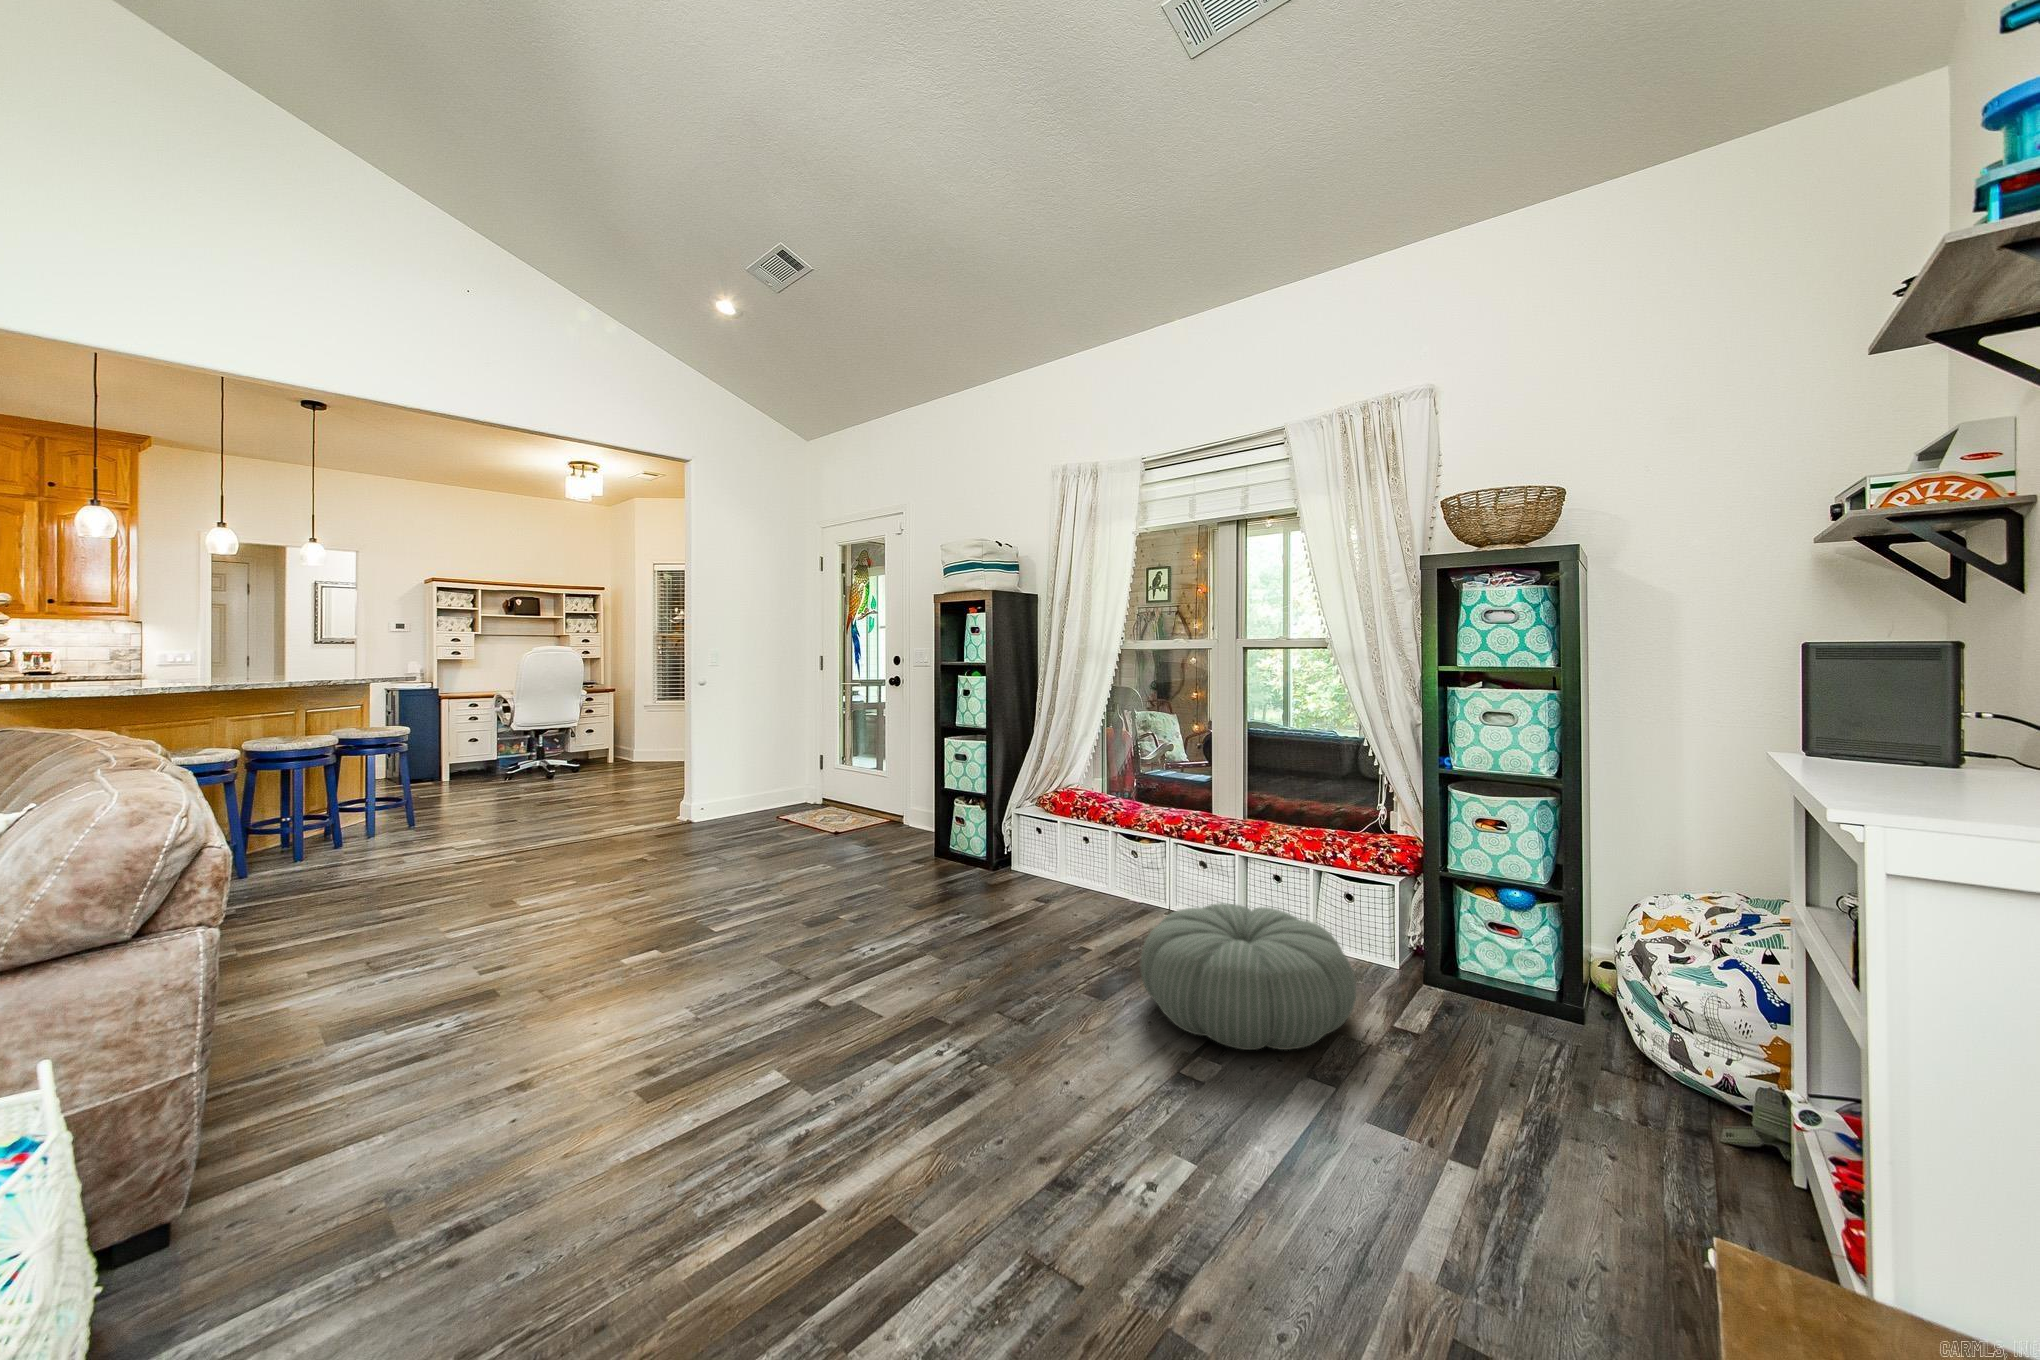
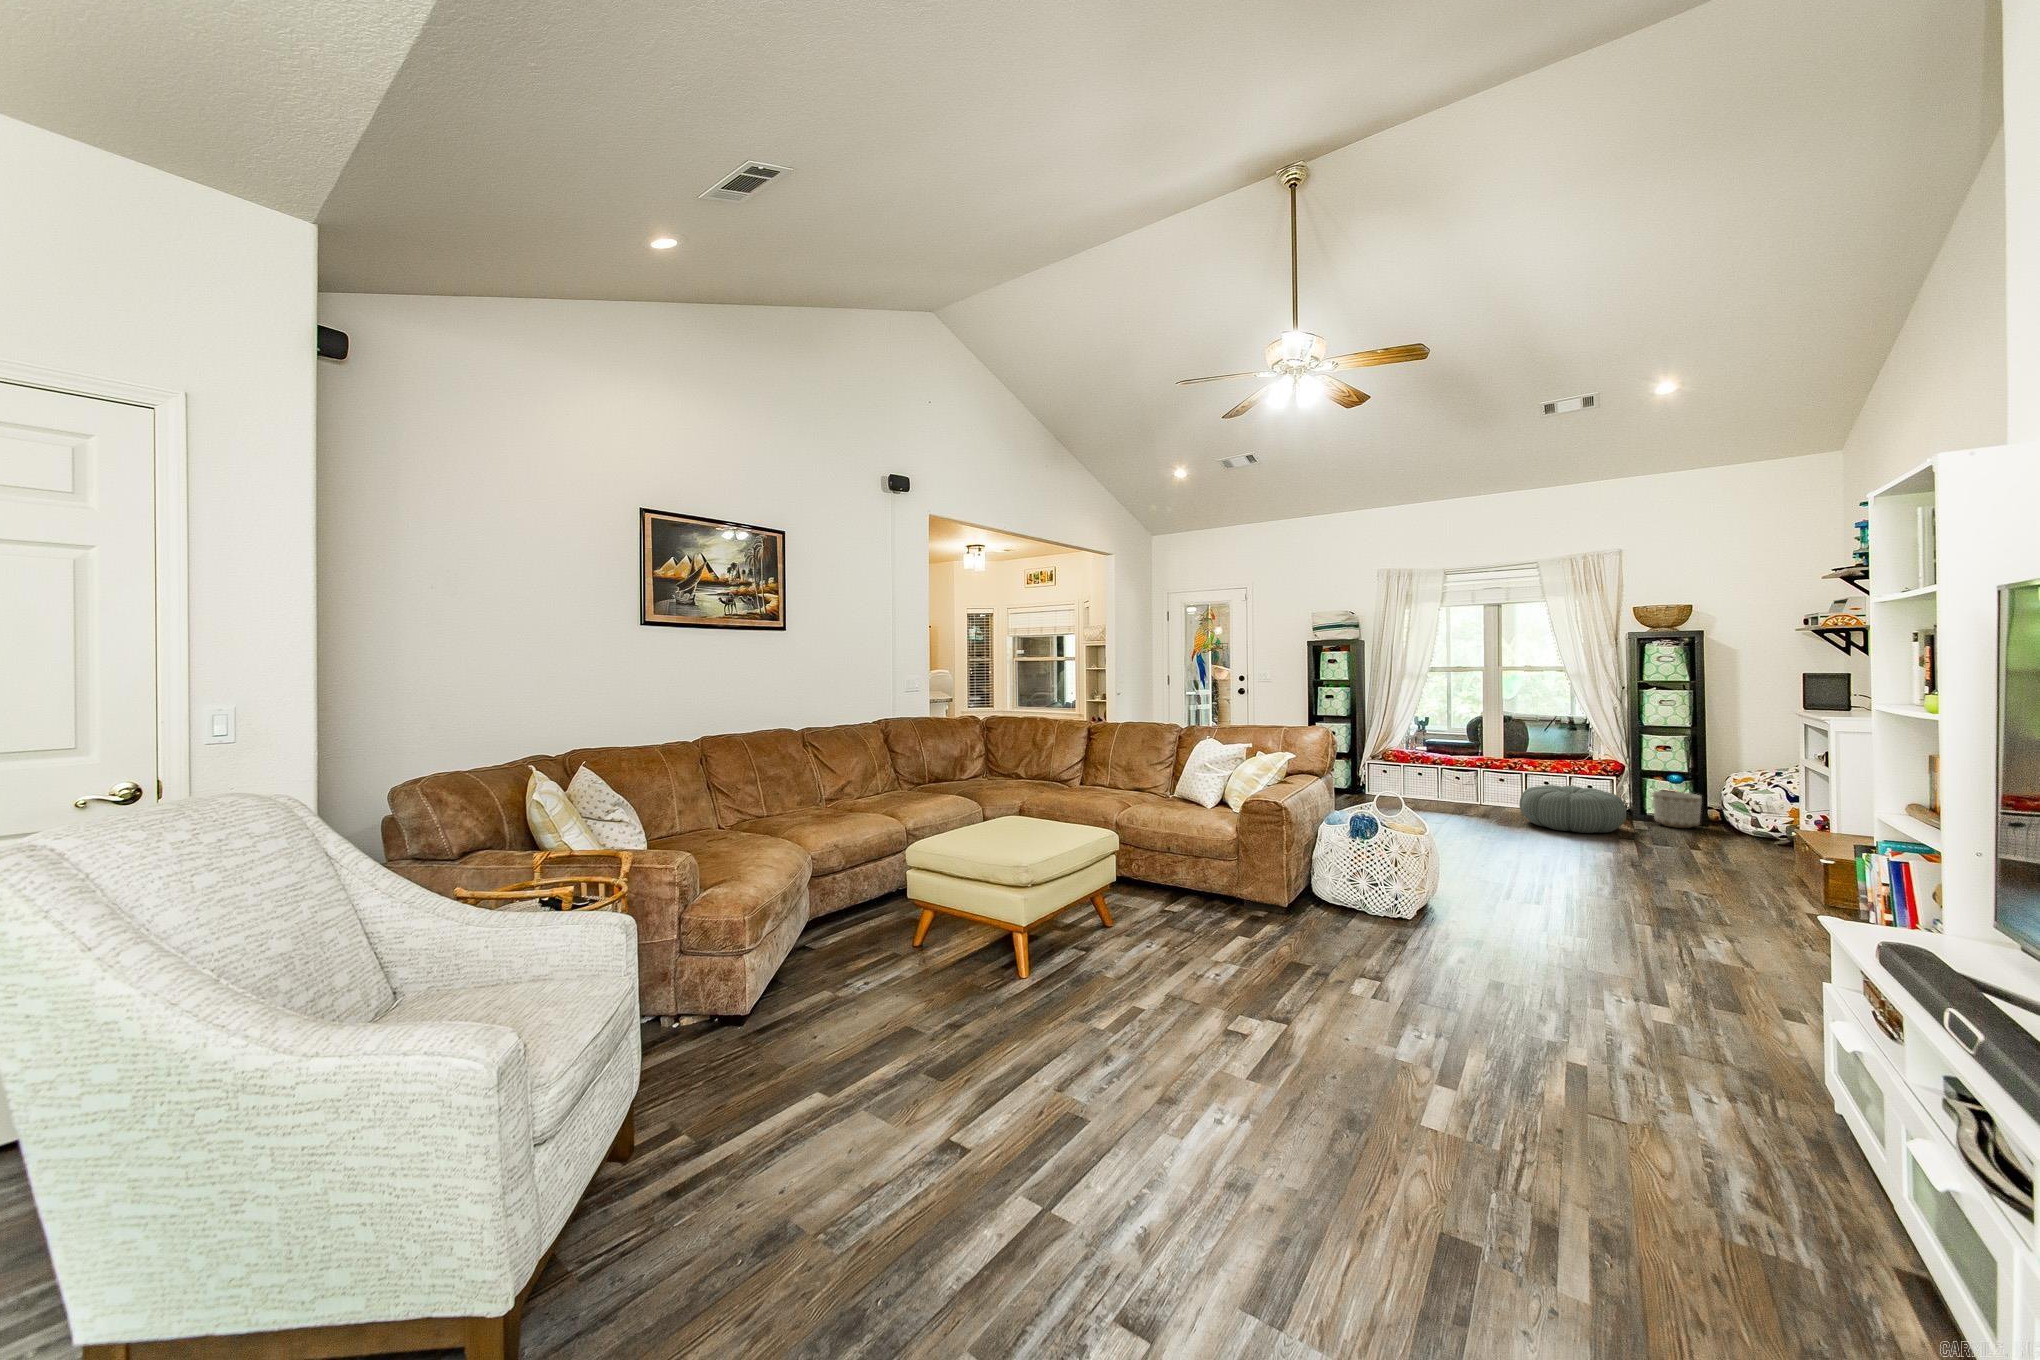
planter: none [1451,928,1559,1032] -> present [1652,791,1702,828]

